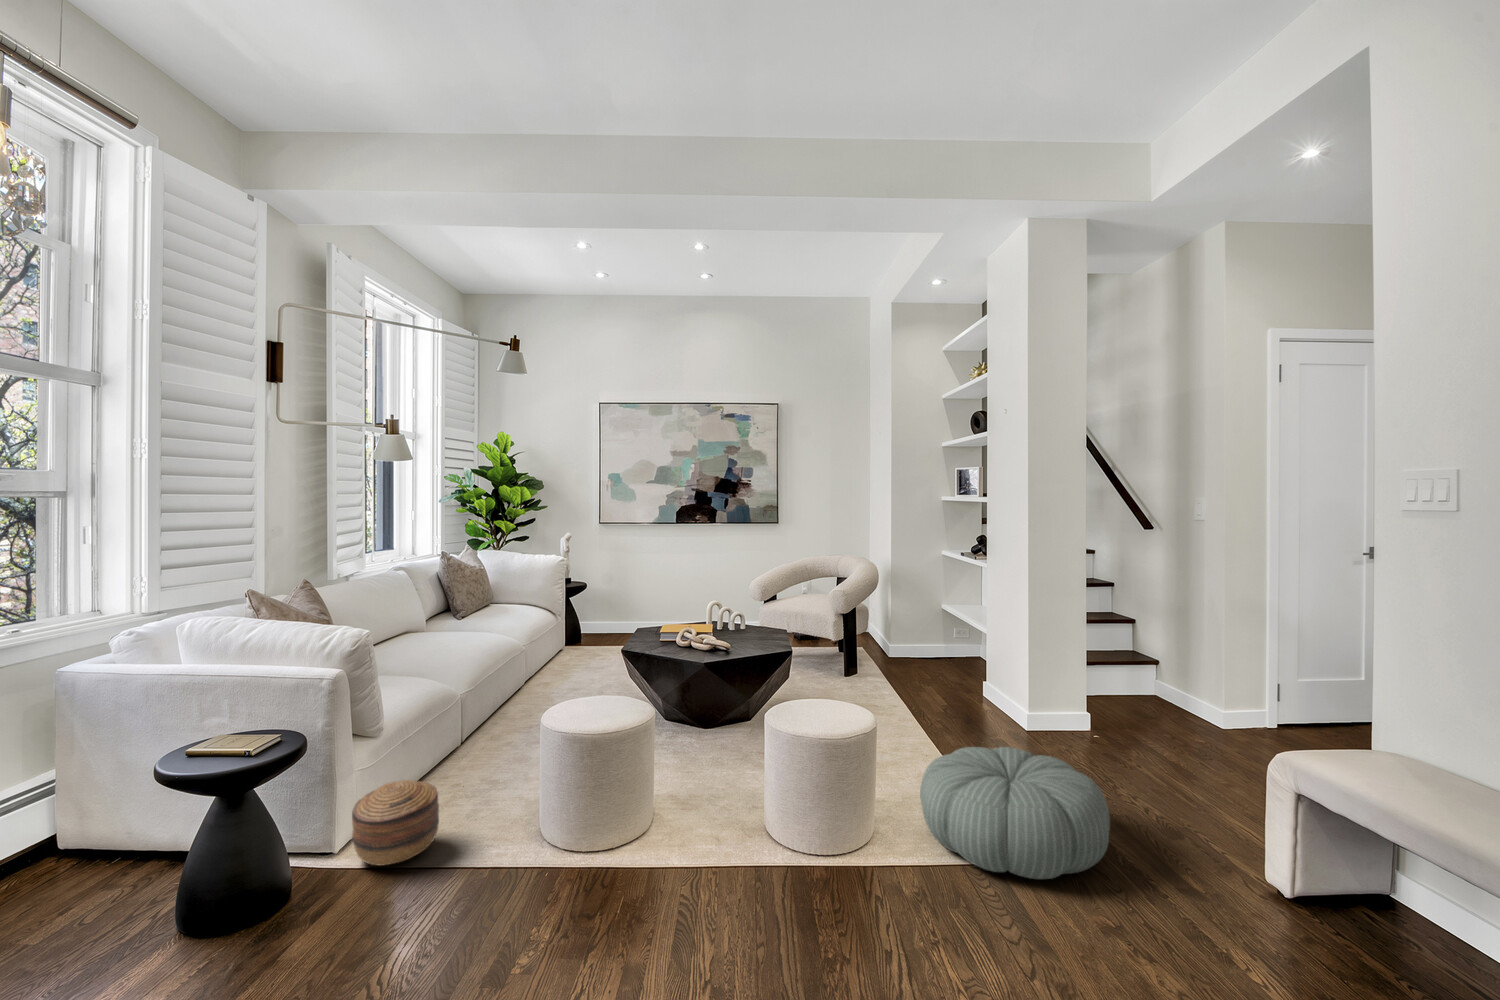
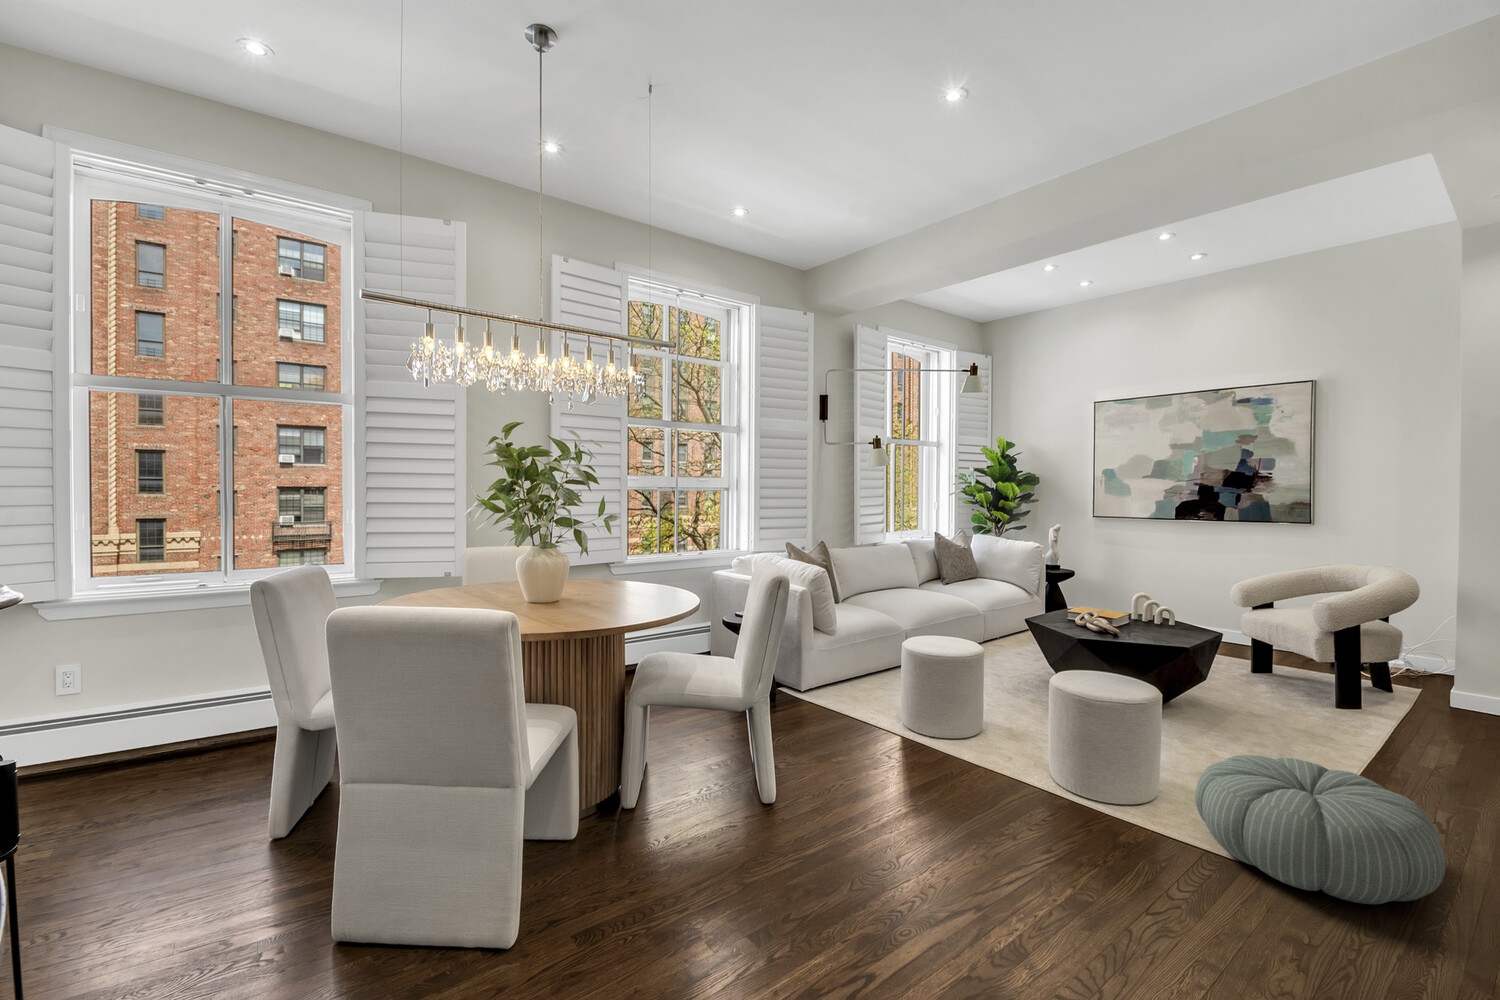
basket: present [352,780,439,866] -> none [806,659,852,704]

